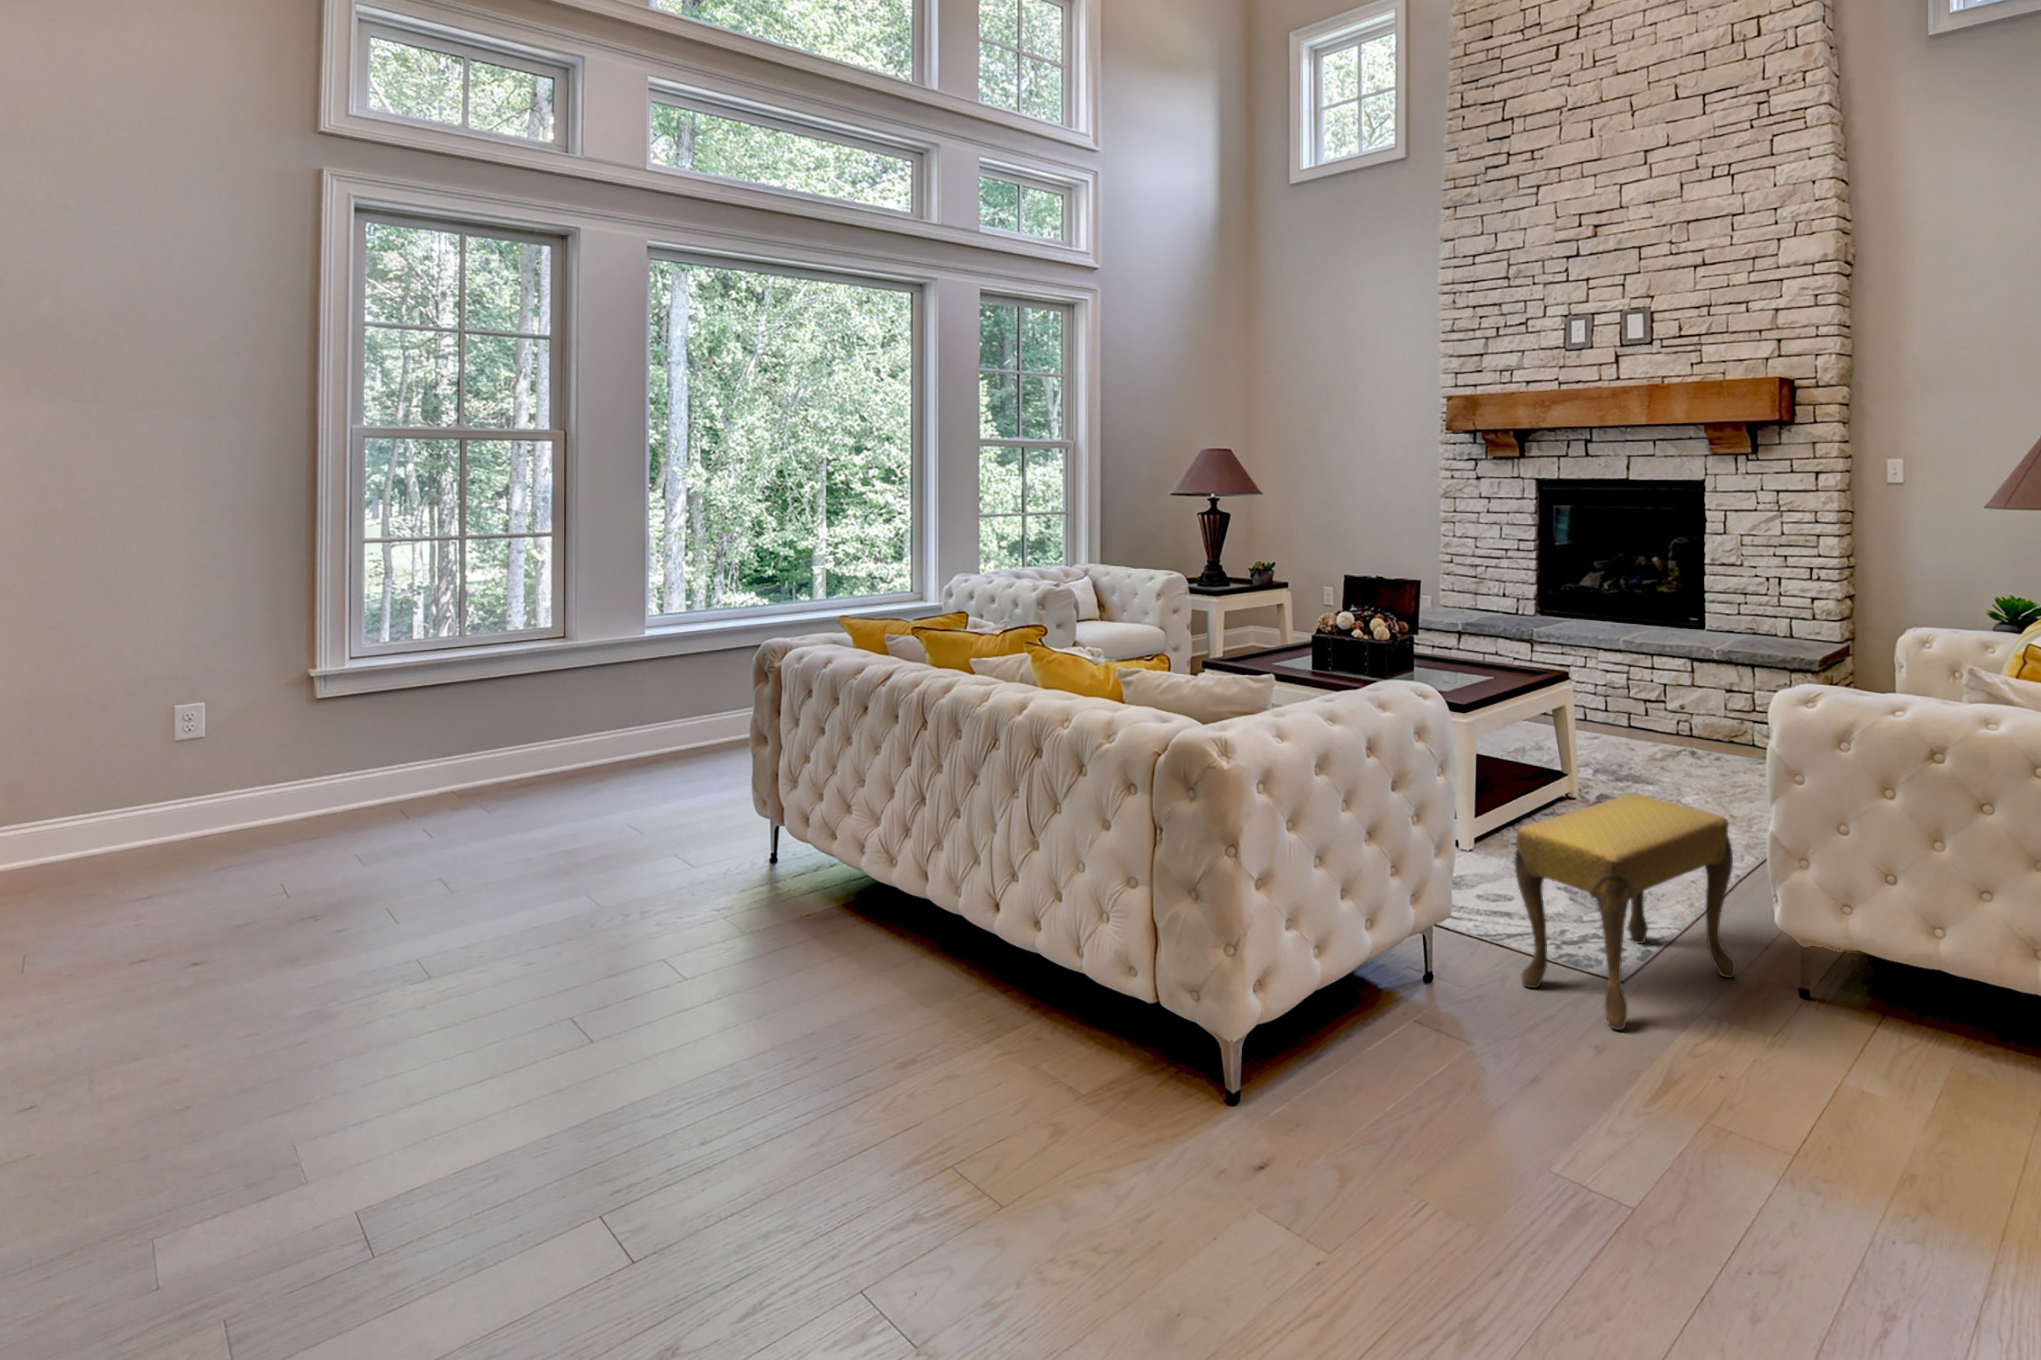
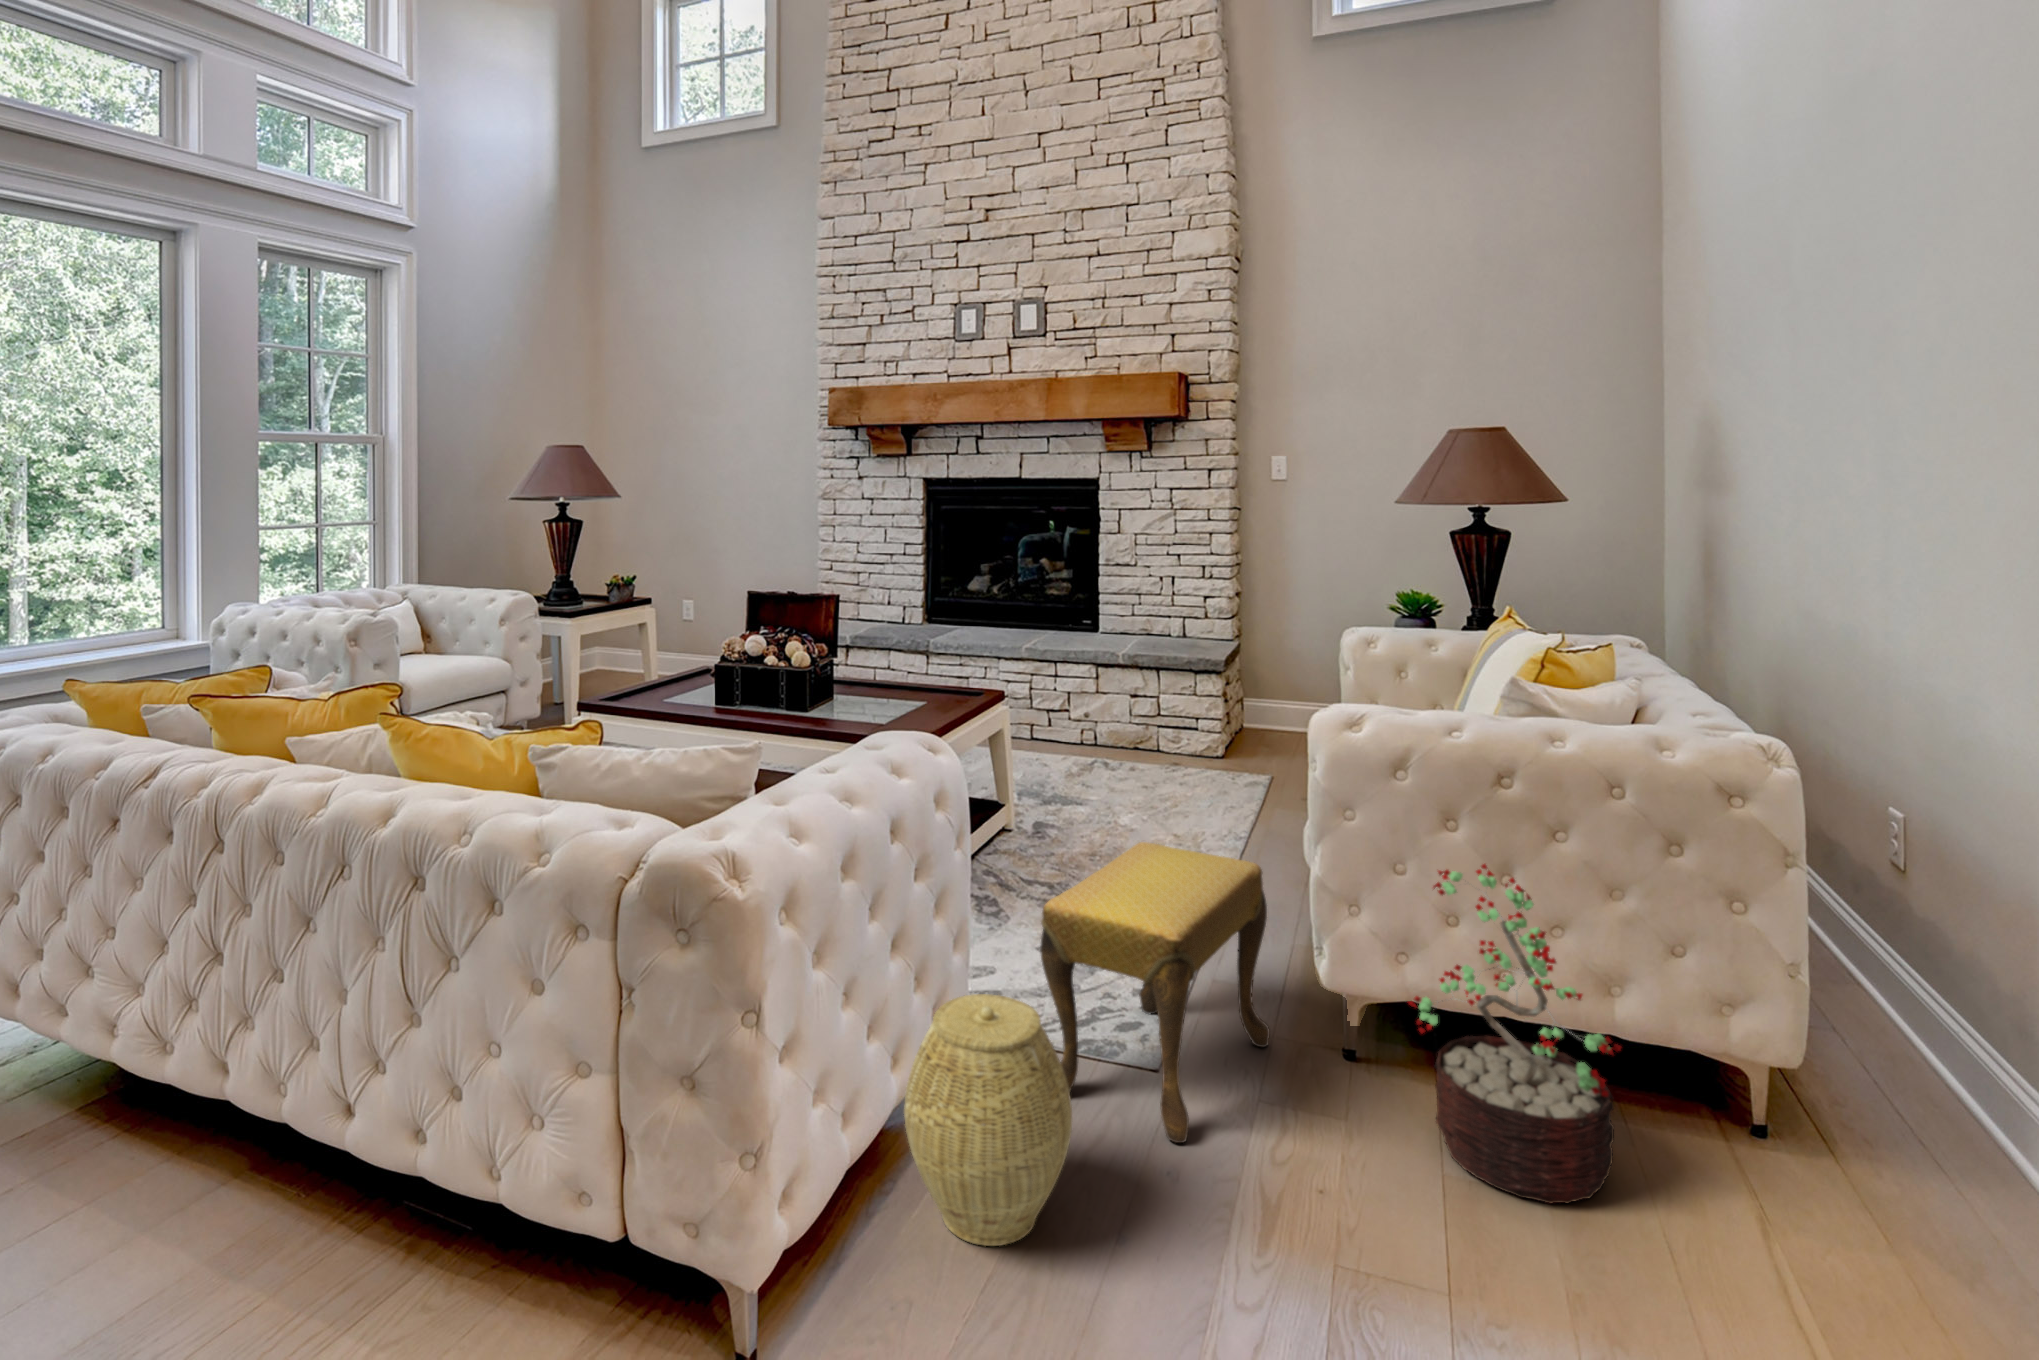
decorative plant: none [1840,823,2016,1119] -> present [1409,864,1621,1203]
woven basket: none [1374,883,1506,1069] -> present [904,994,1072,1246]

